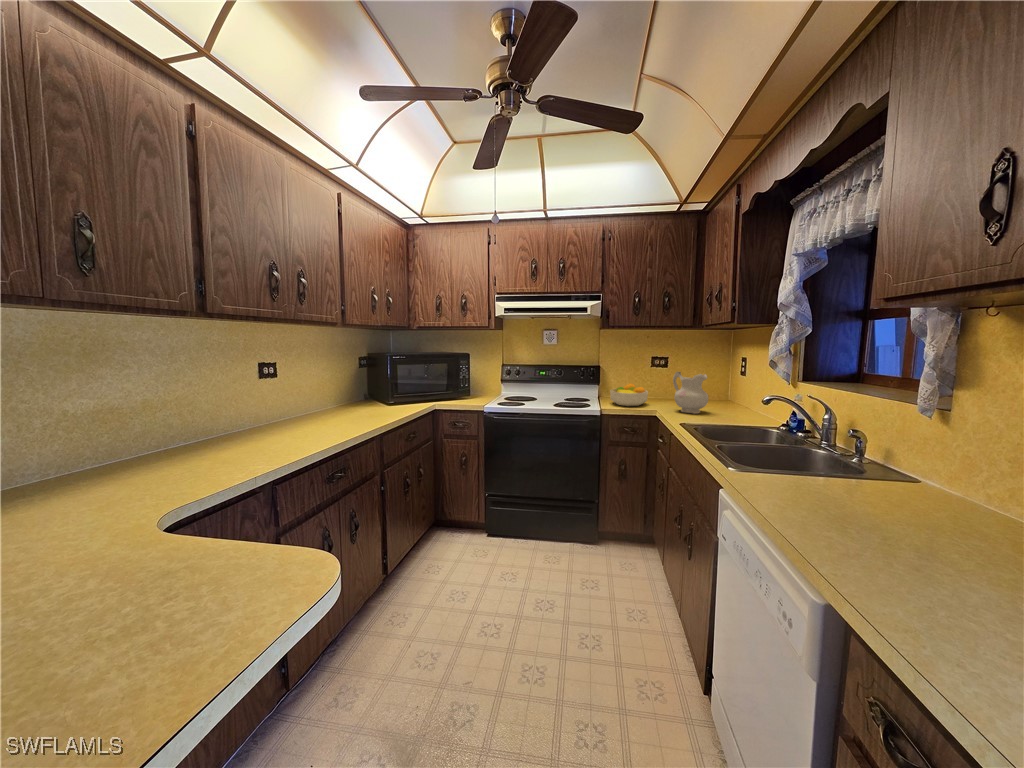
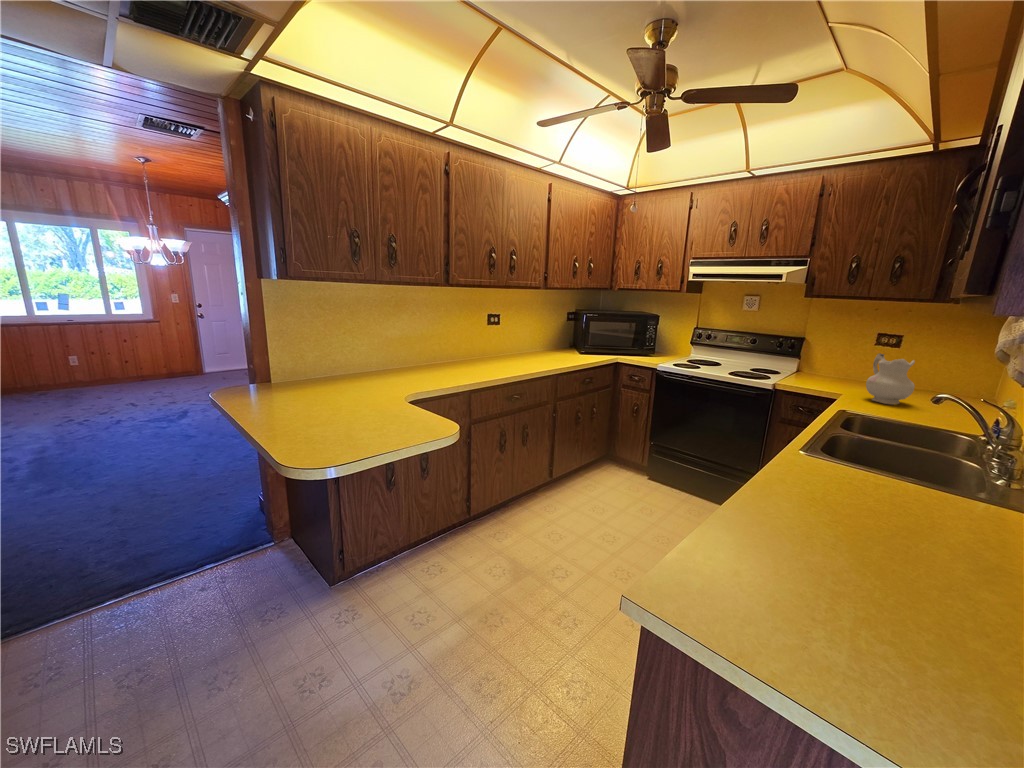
fruit bowl: present [610,383,648,406] -> none [799,361,849,387]

